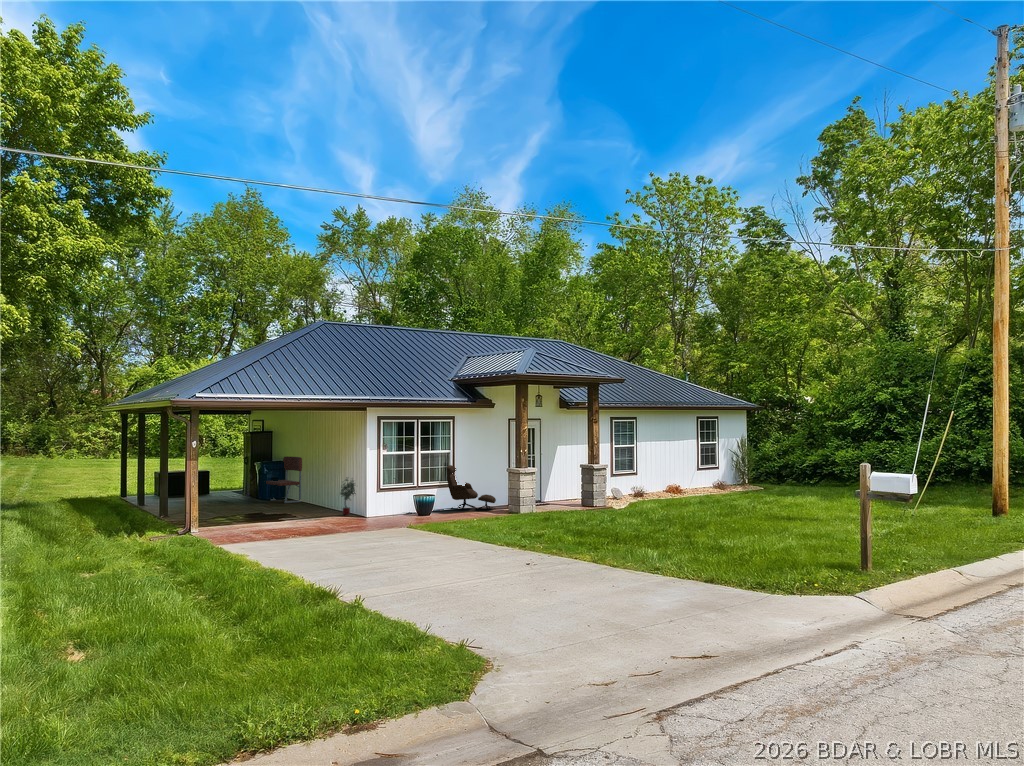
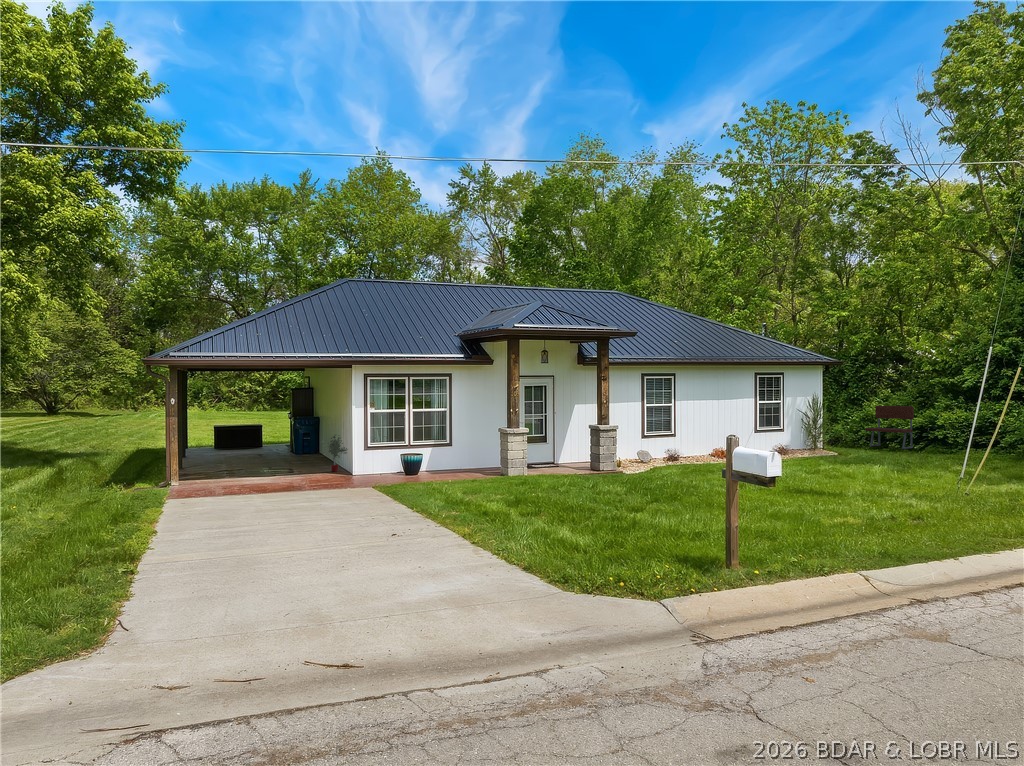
bench: present [266,456,302,503] -> present [865,406,914,449]
lounge chair: present [446,465,496,510] -> none [437,424,490,472]

